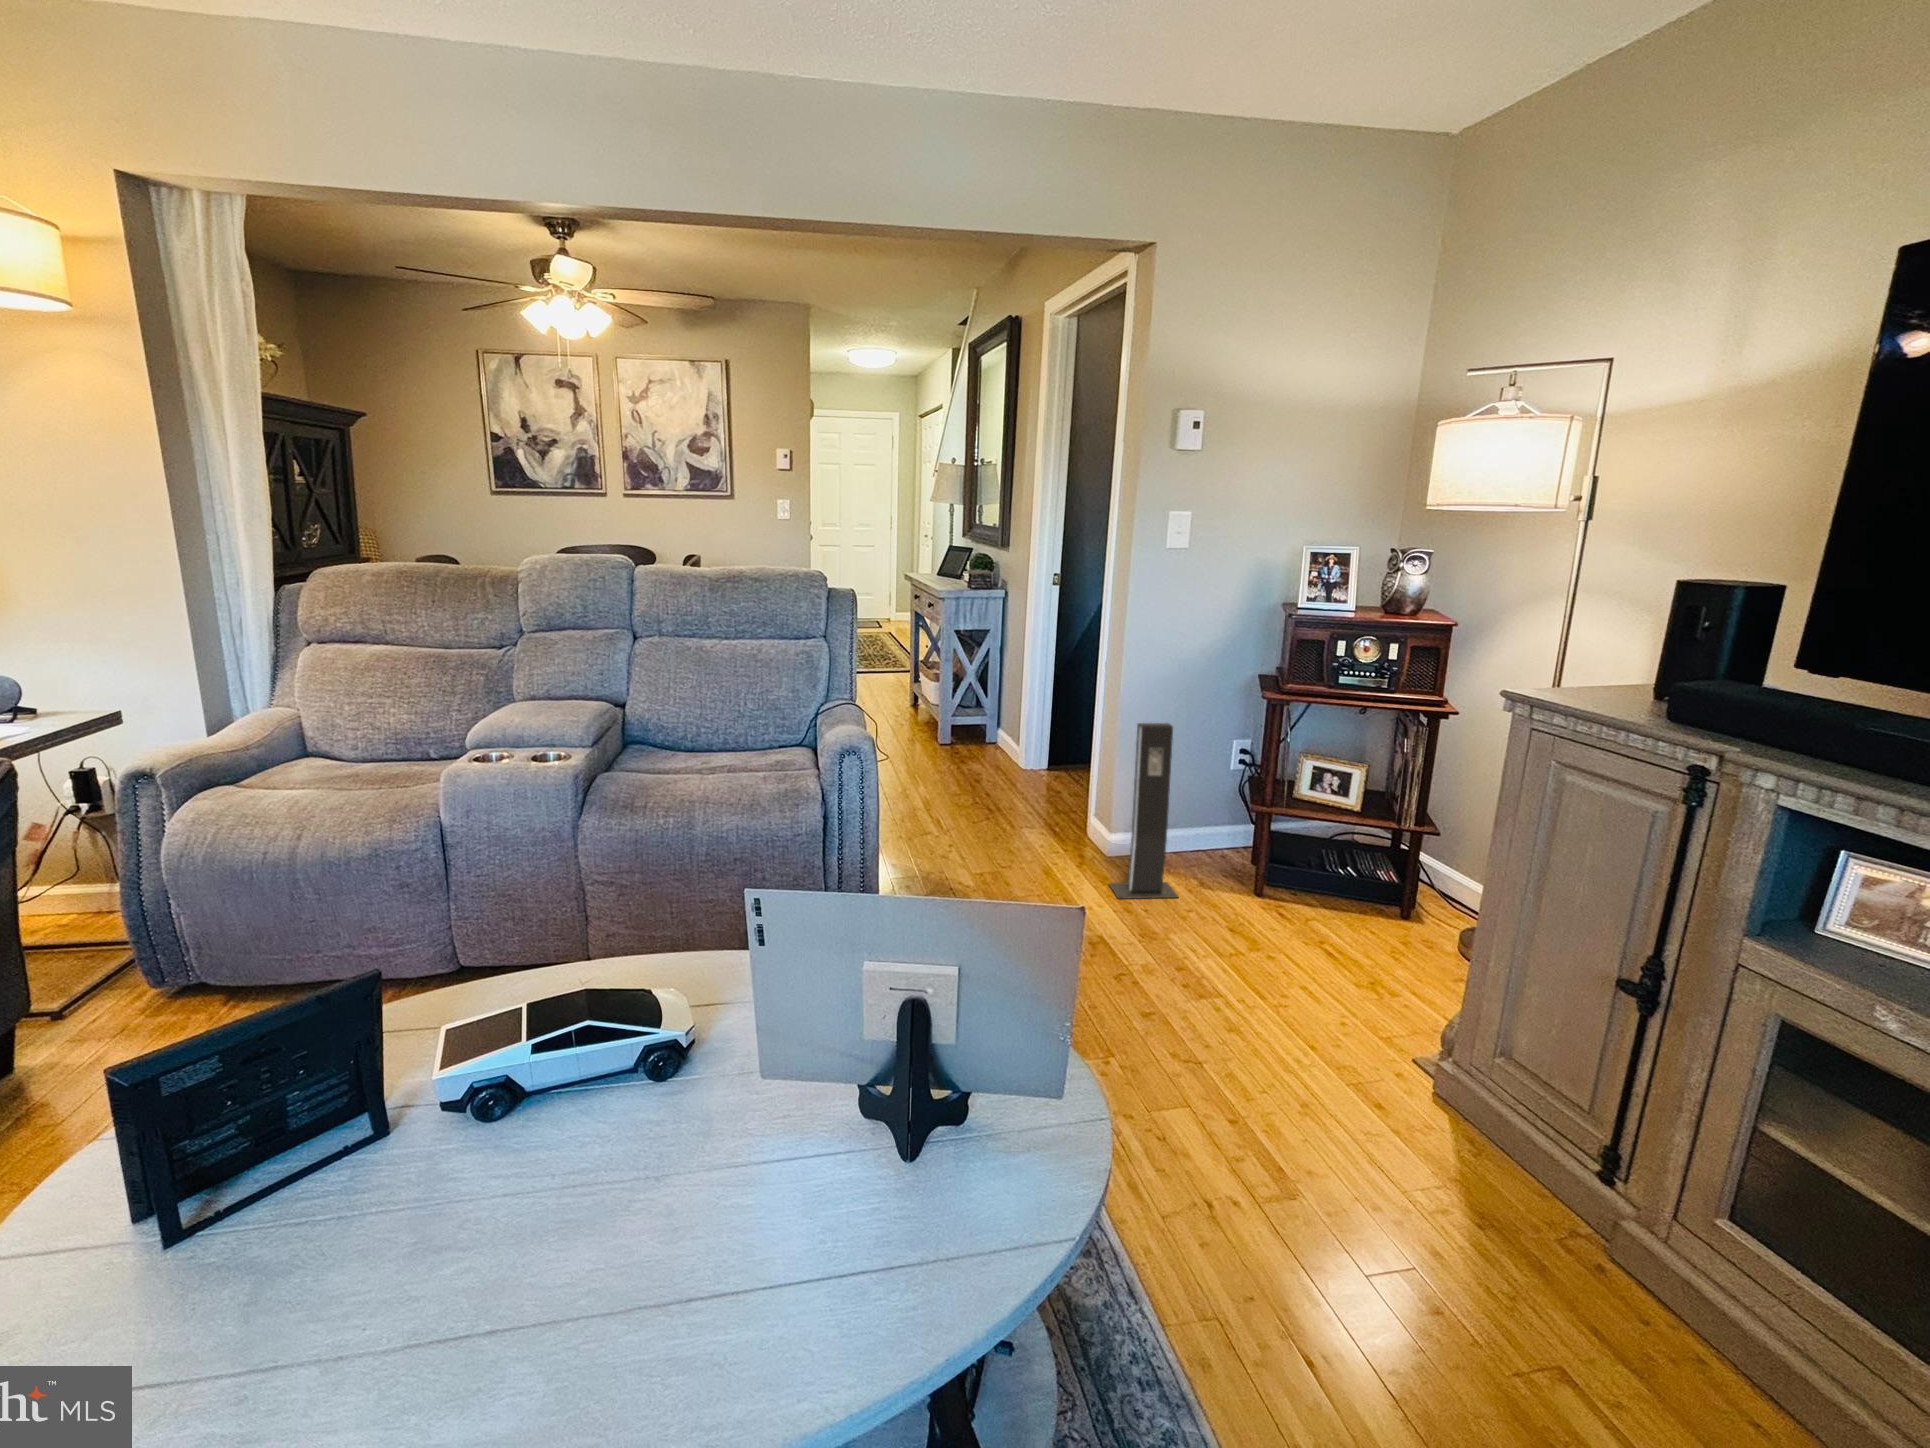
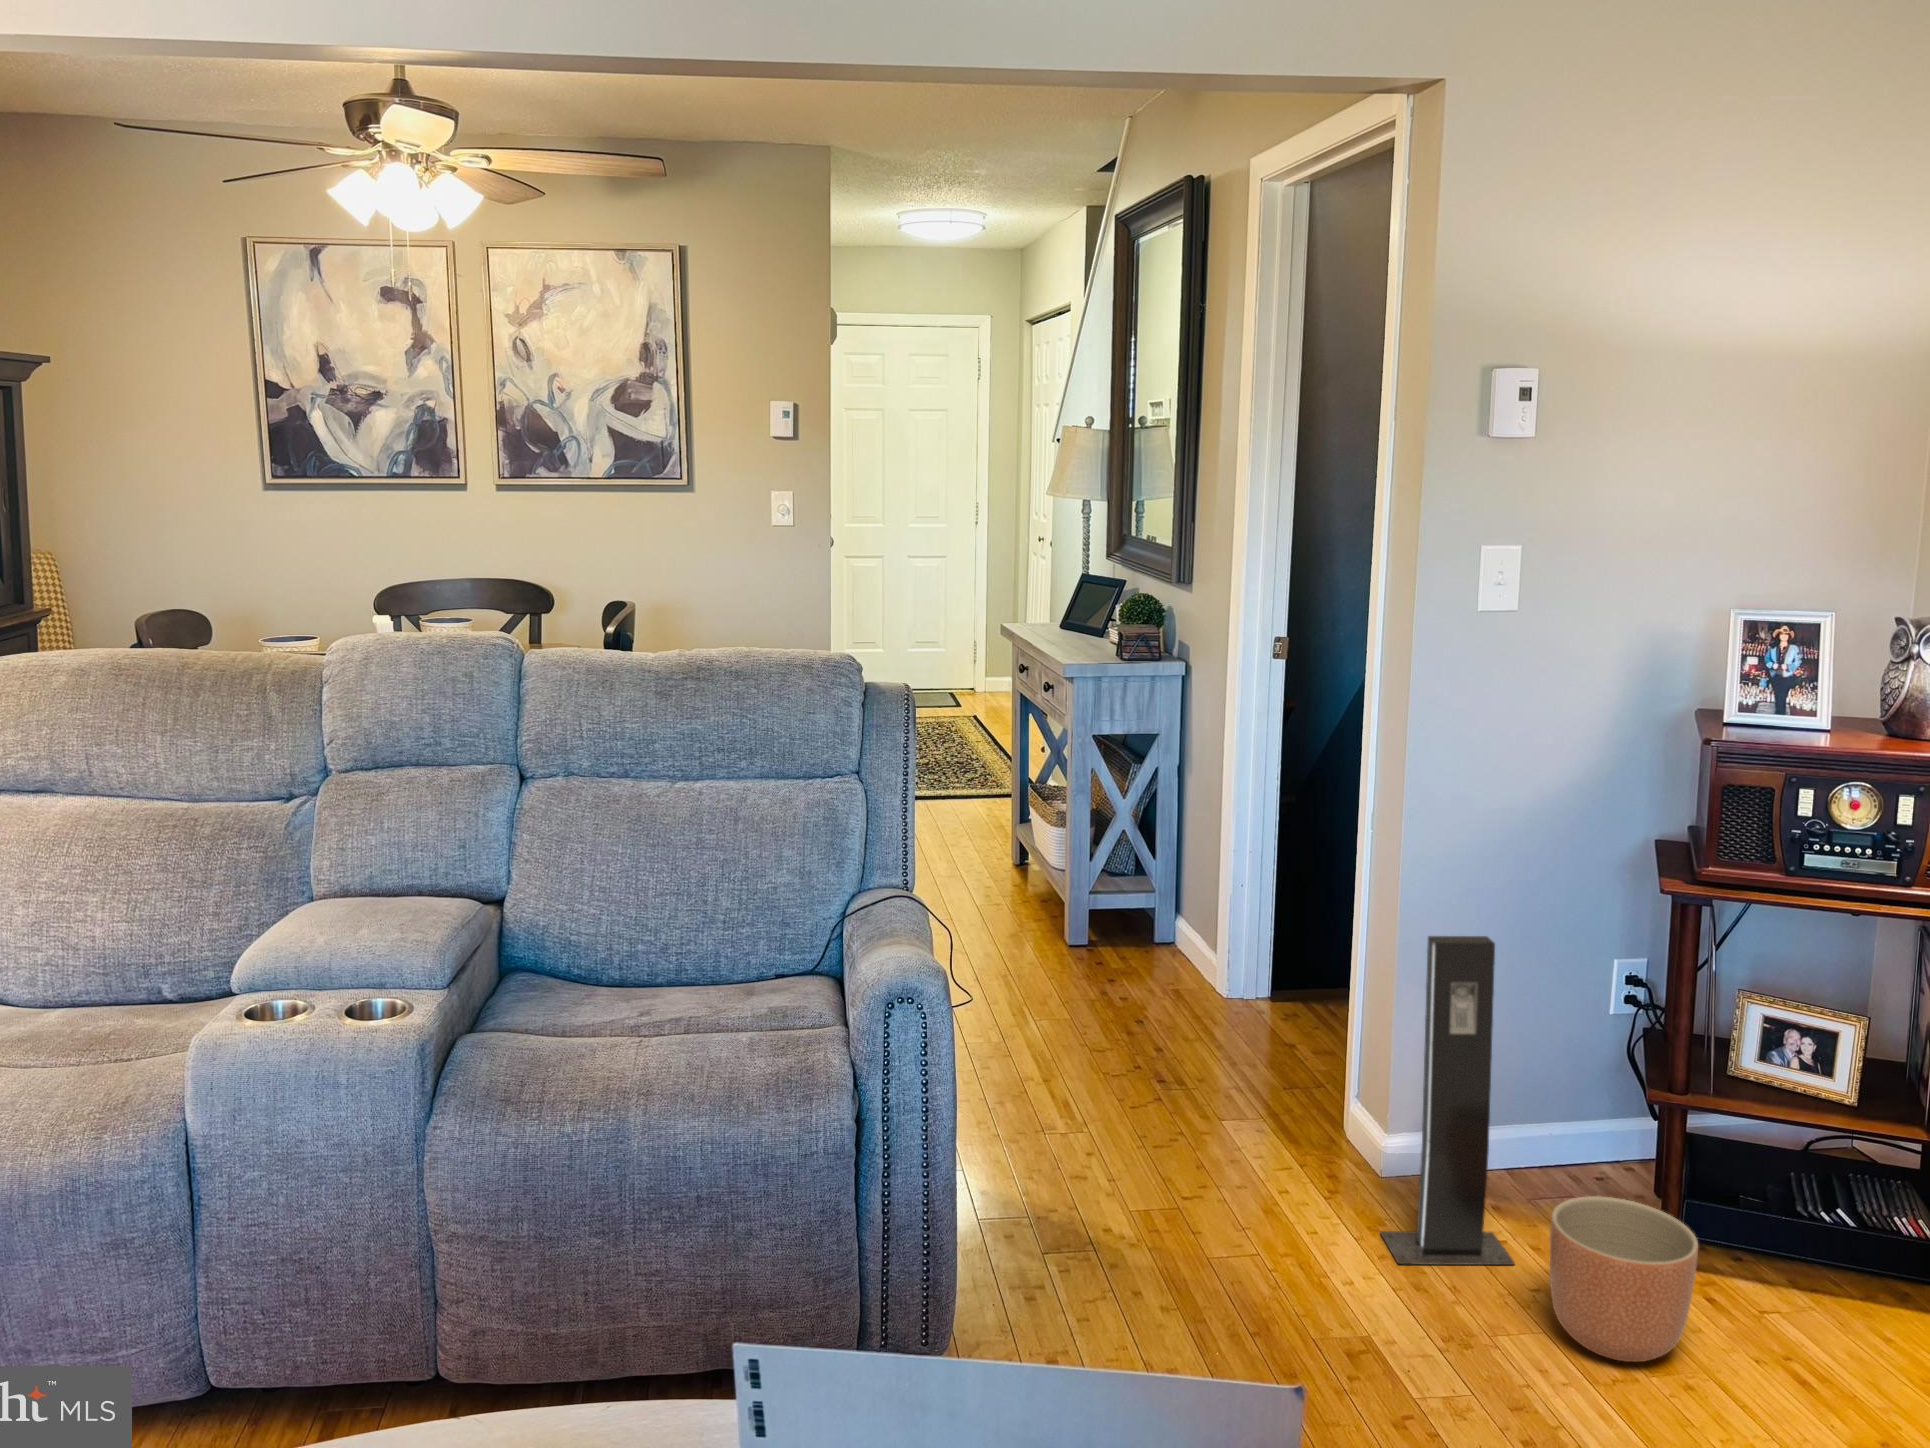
planter: none [1199,859,1277,944] -> present [1550,1196,1698,1362]

